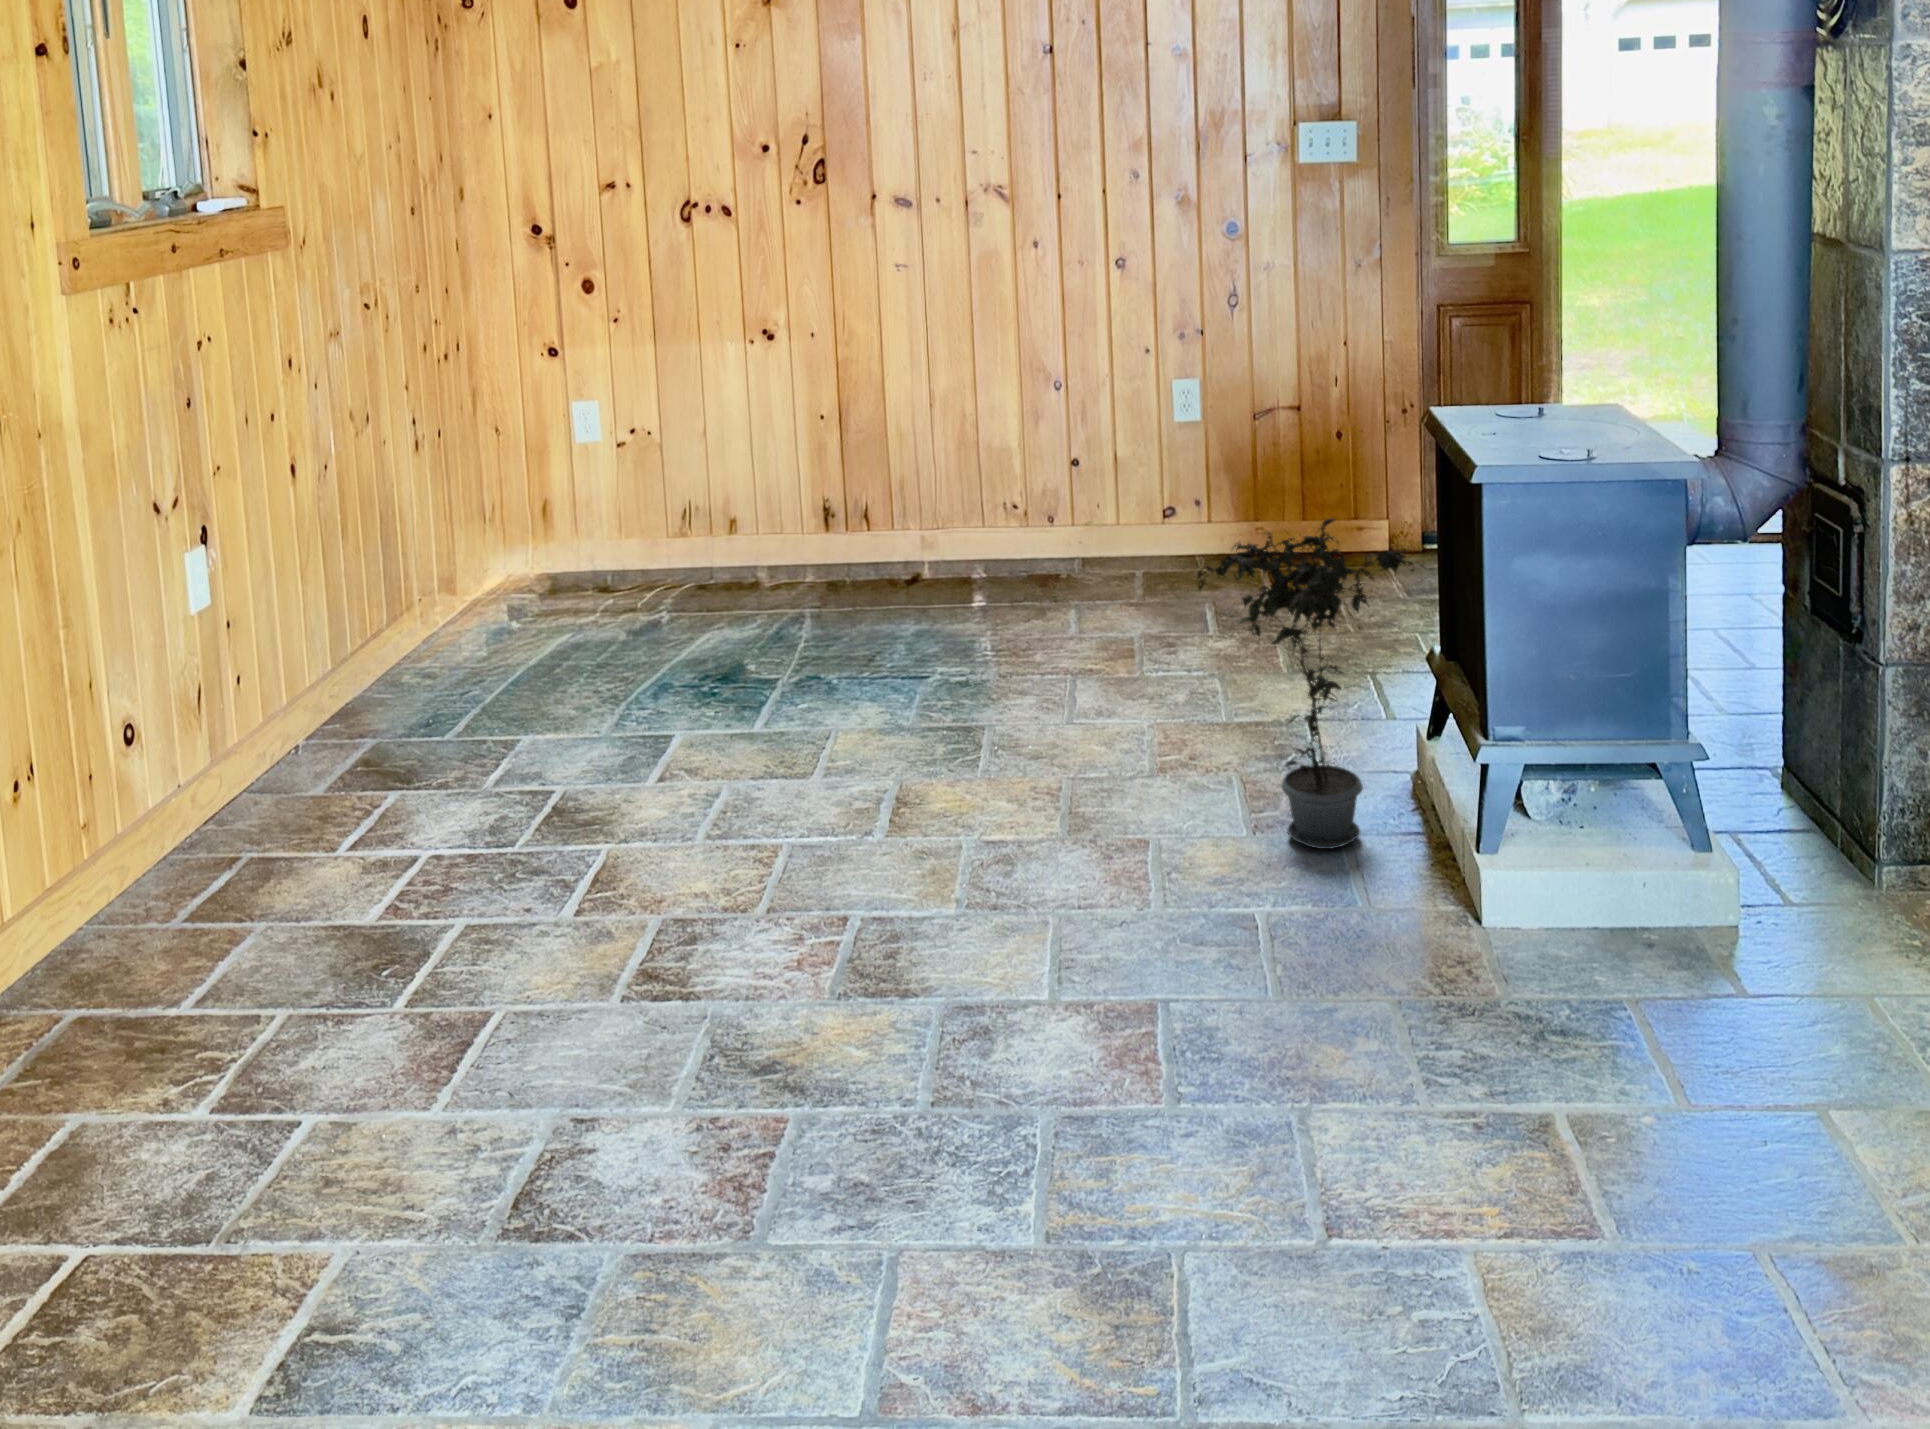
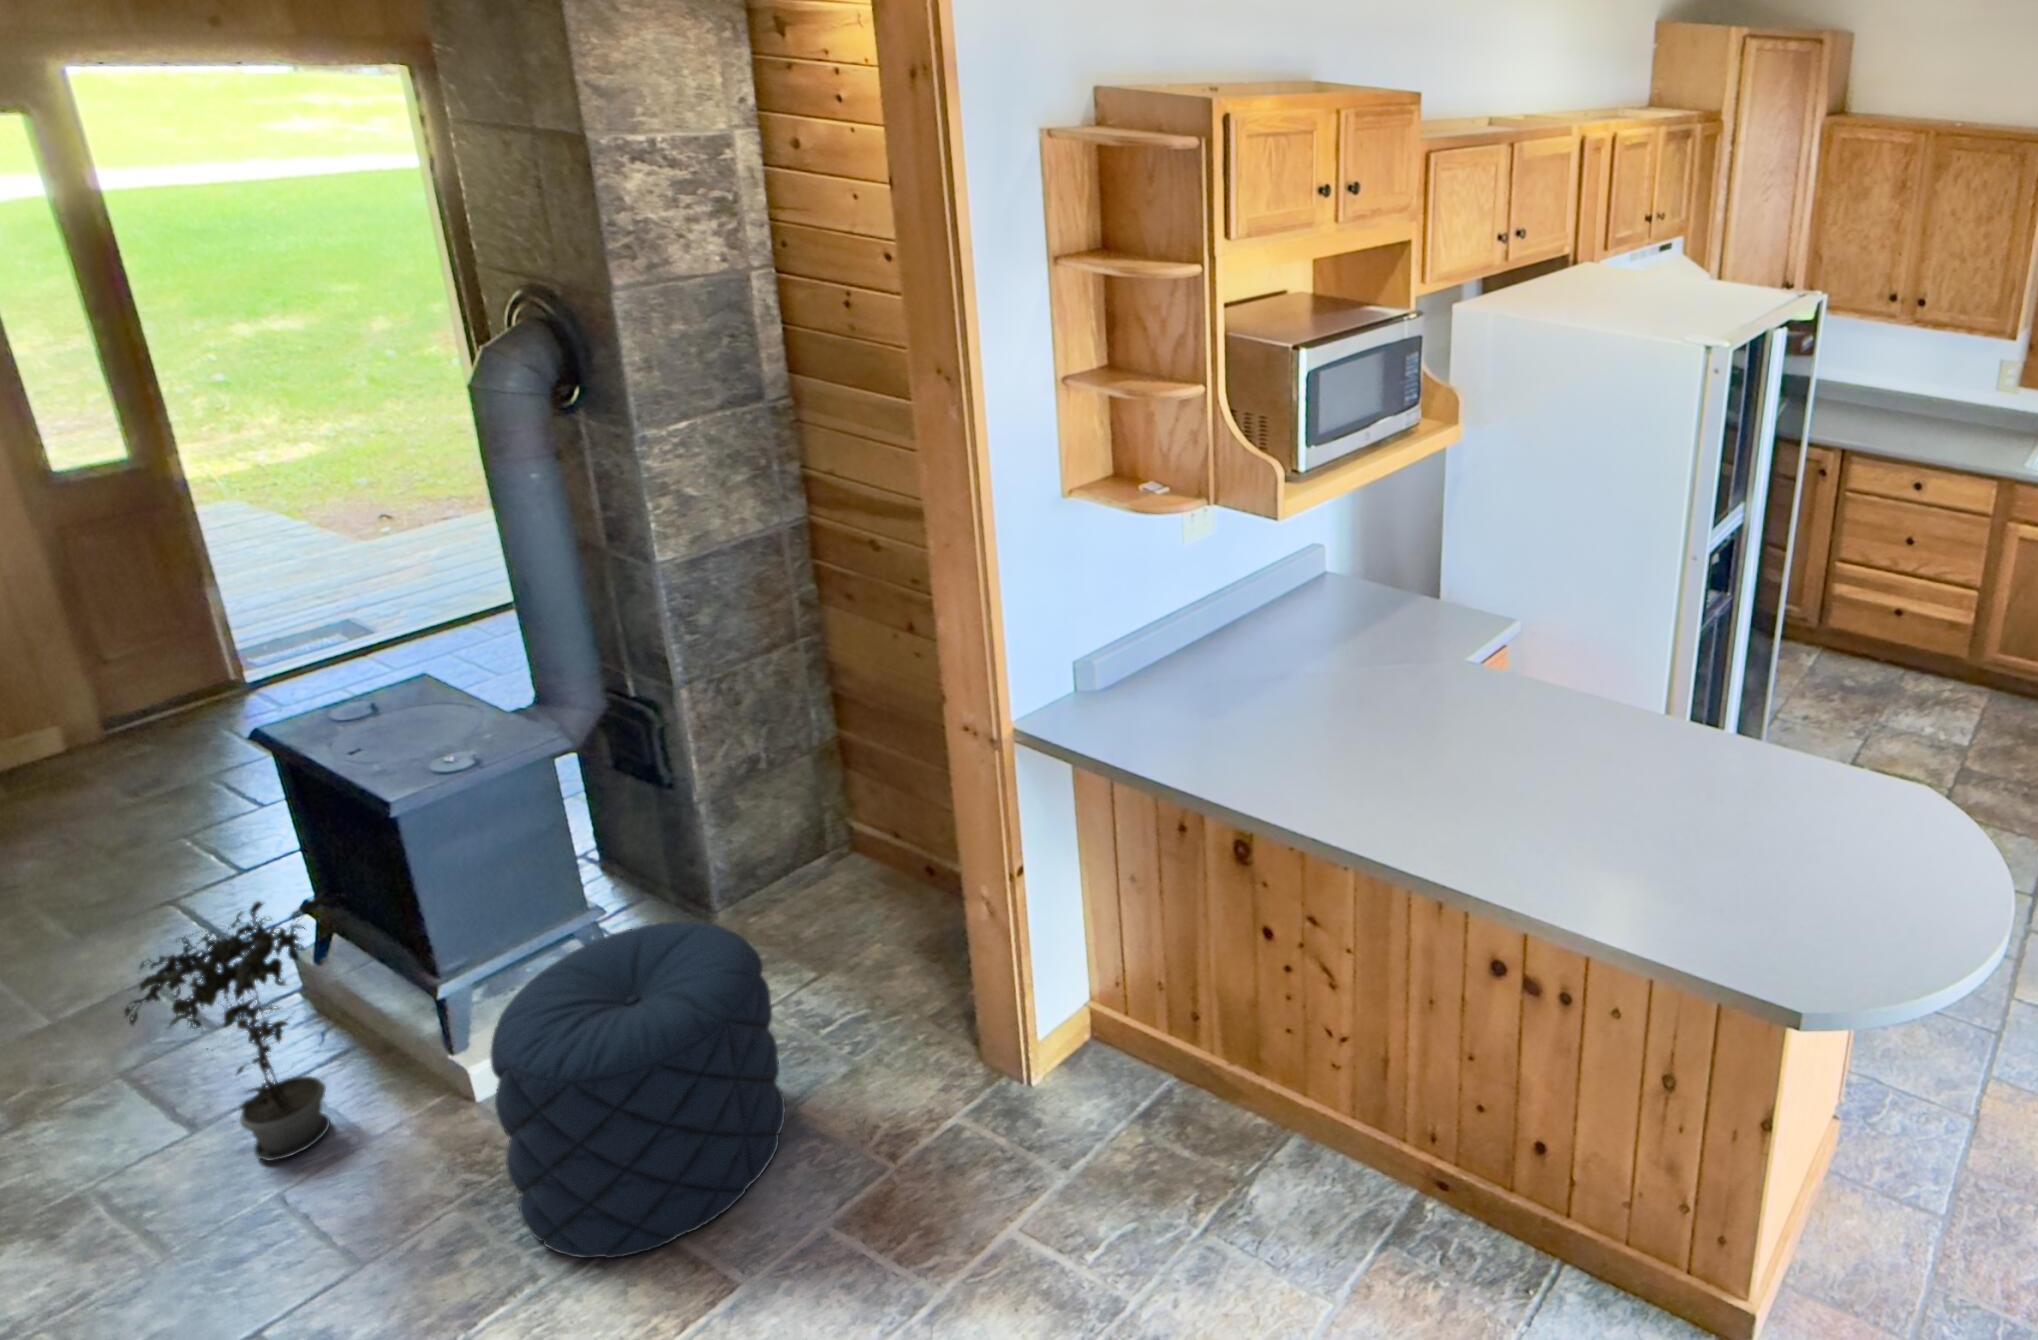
pouf: none [1425,703,1828,1177] -> present [490,921,785,1258]

